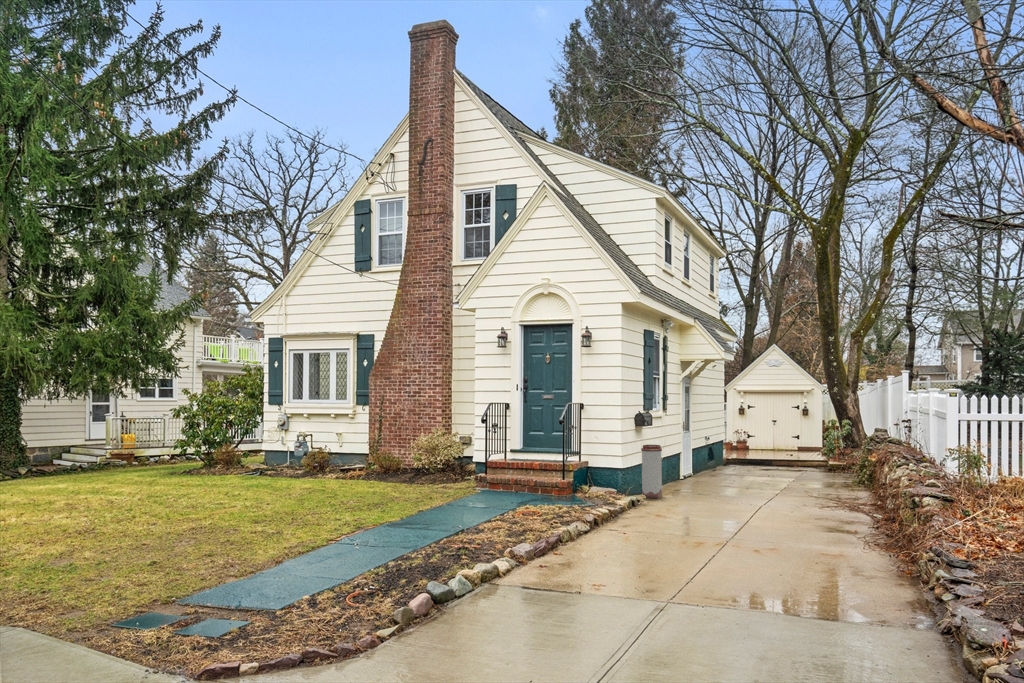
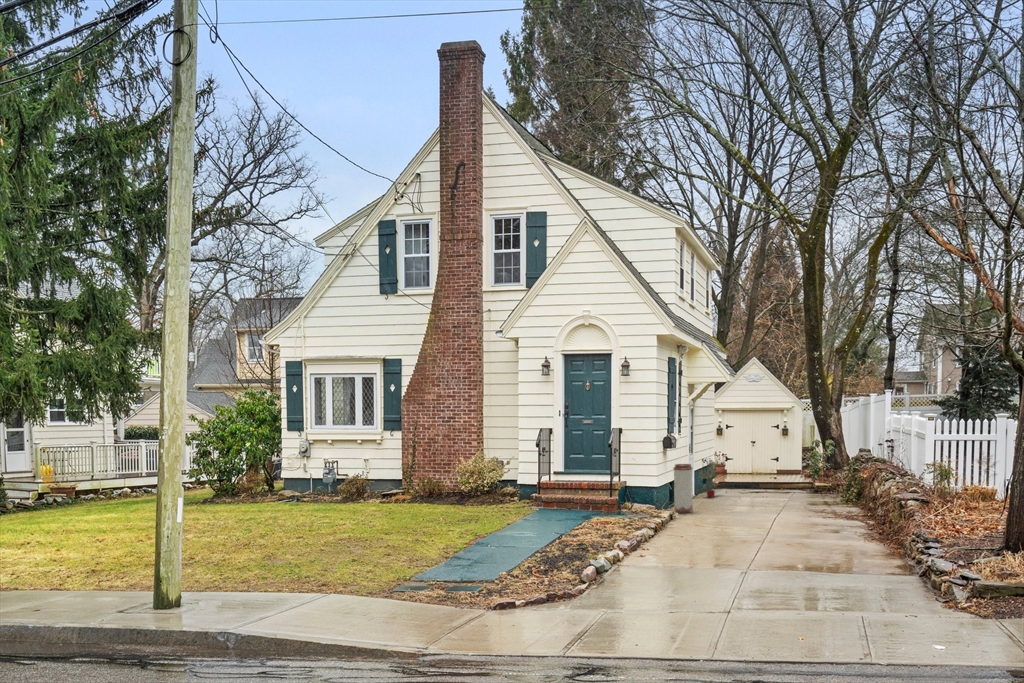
potted tree: none [672,440,693,481] -> present [699,460,717,498]

